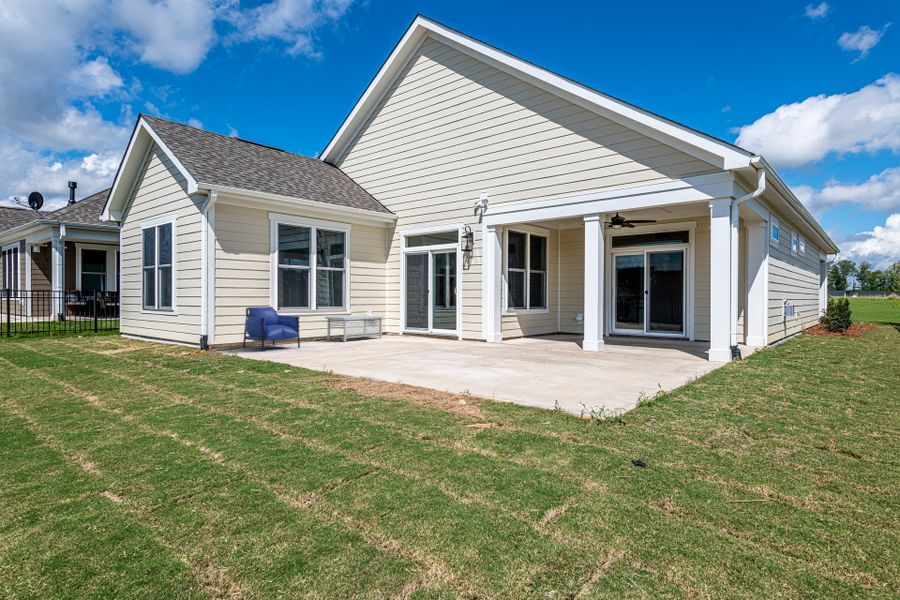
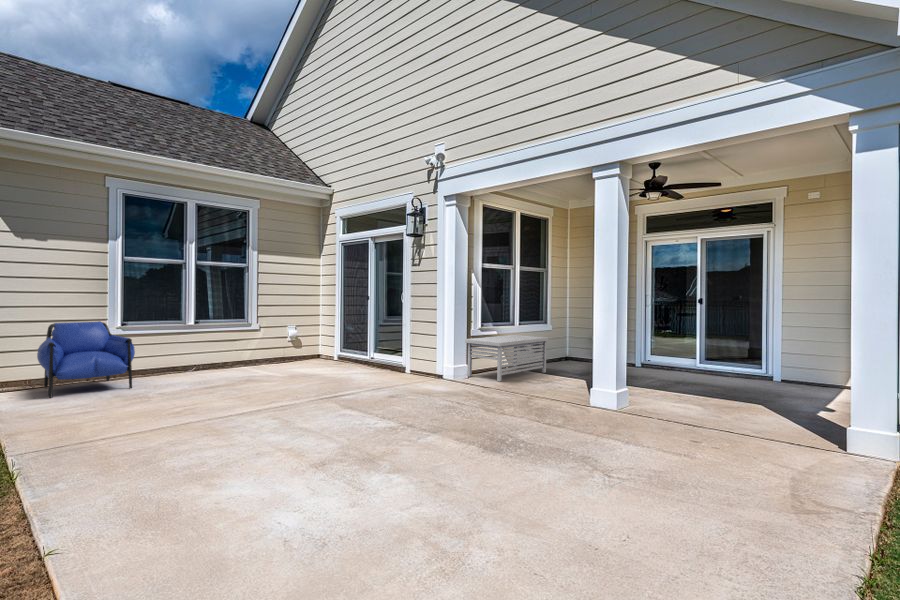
storage bench: present [325,315,383,342] -> present [465,335,549,382]

